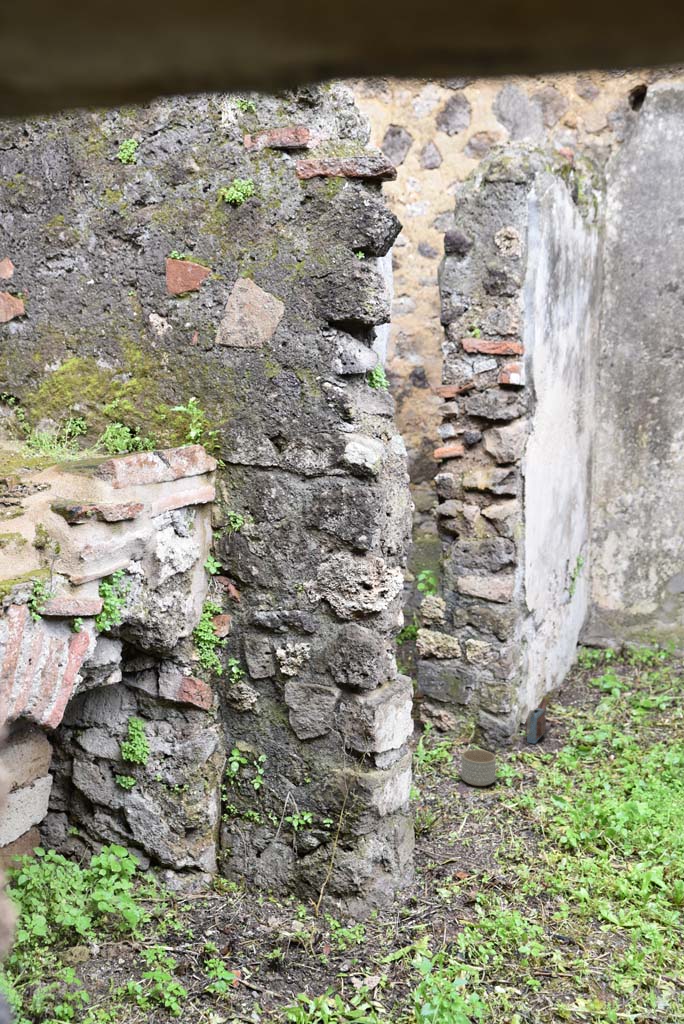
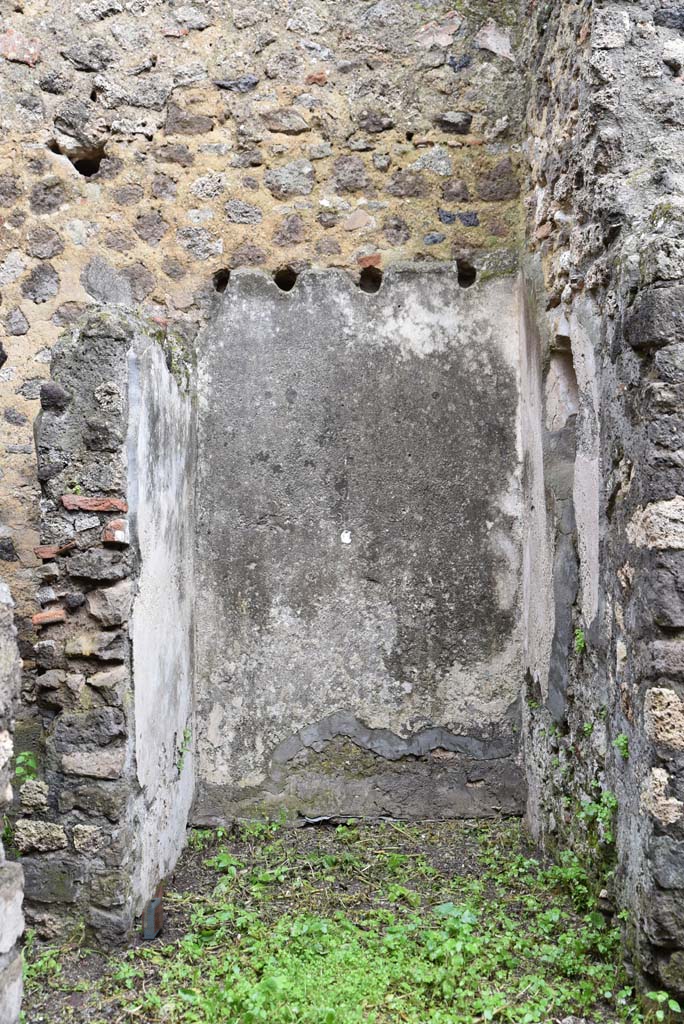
planter: present [461,750,496,786] -> none [74,952,114,995]

